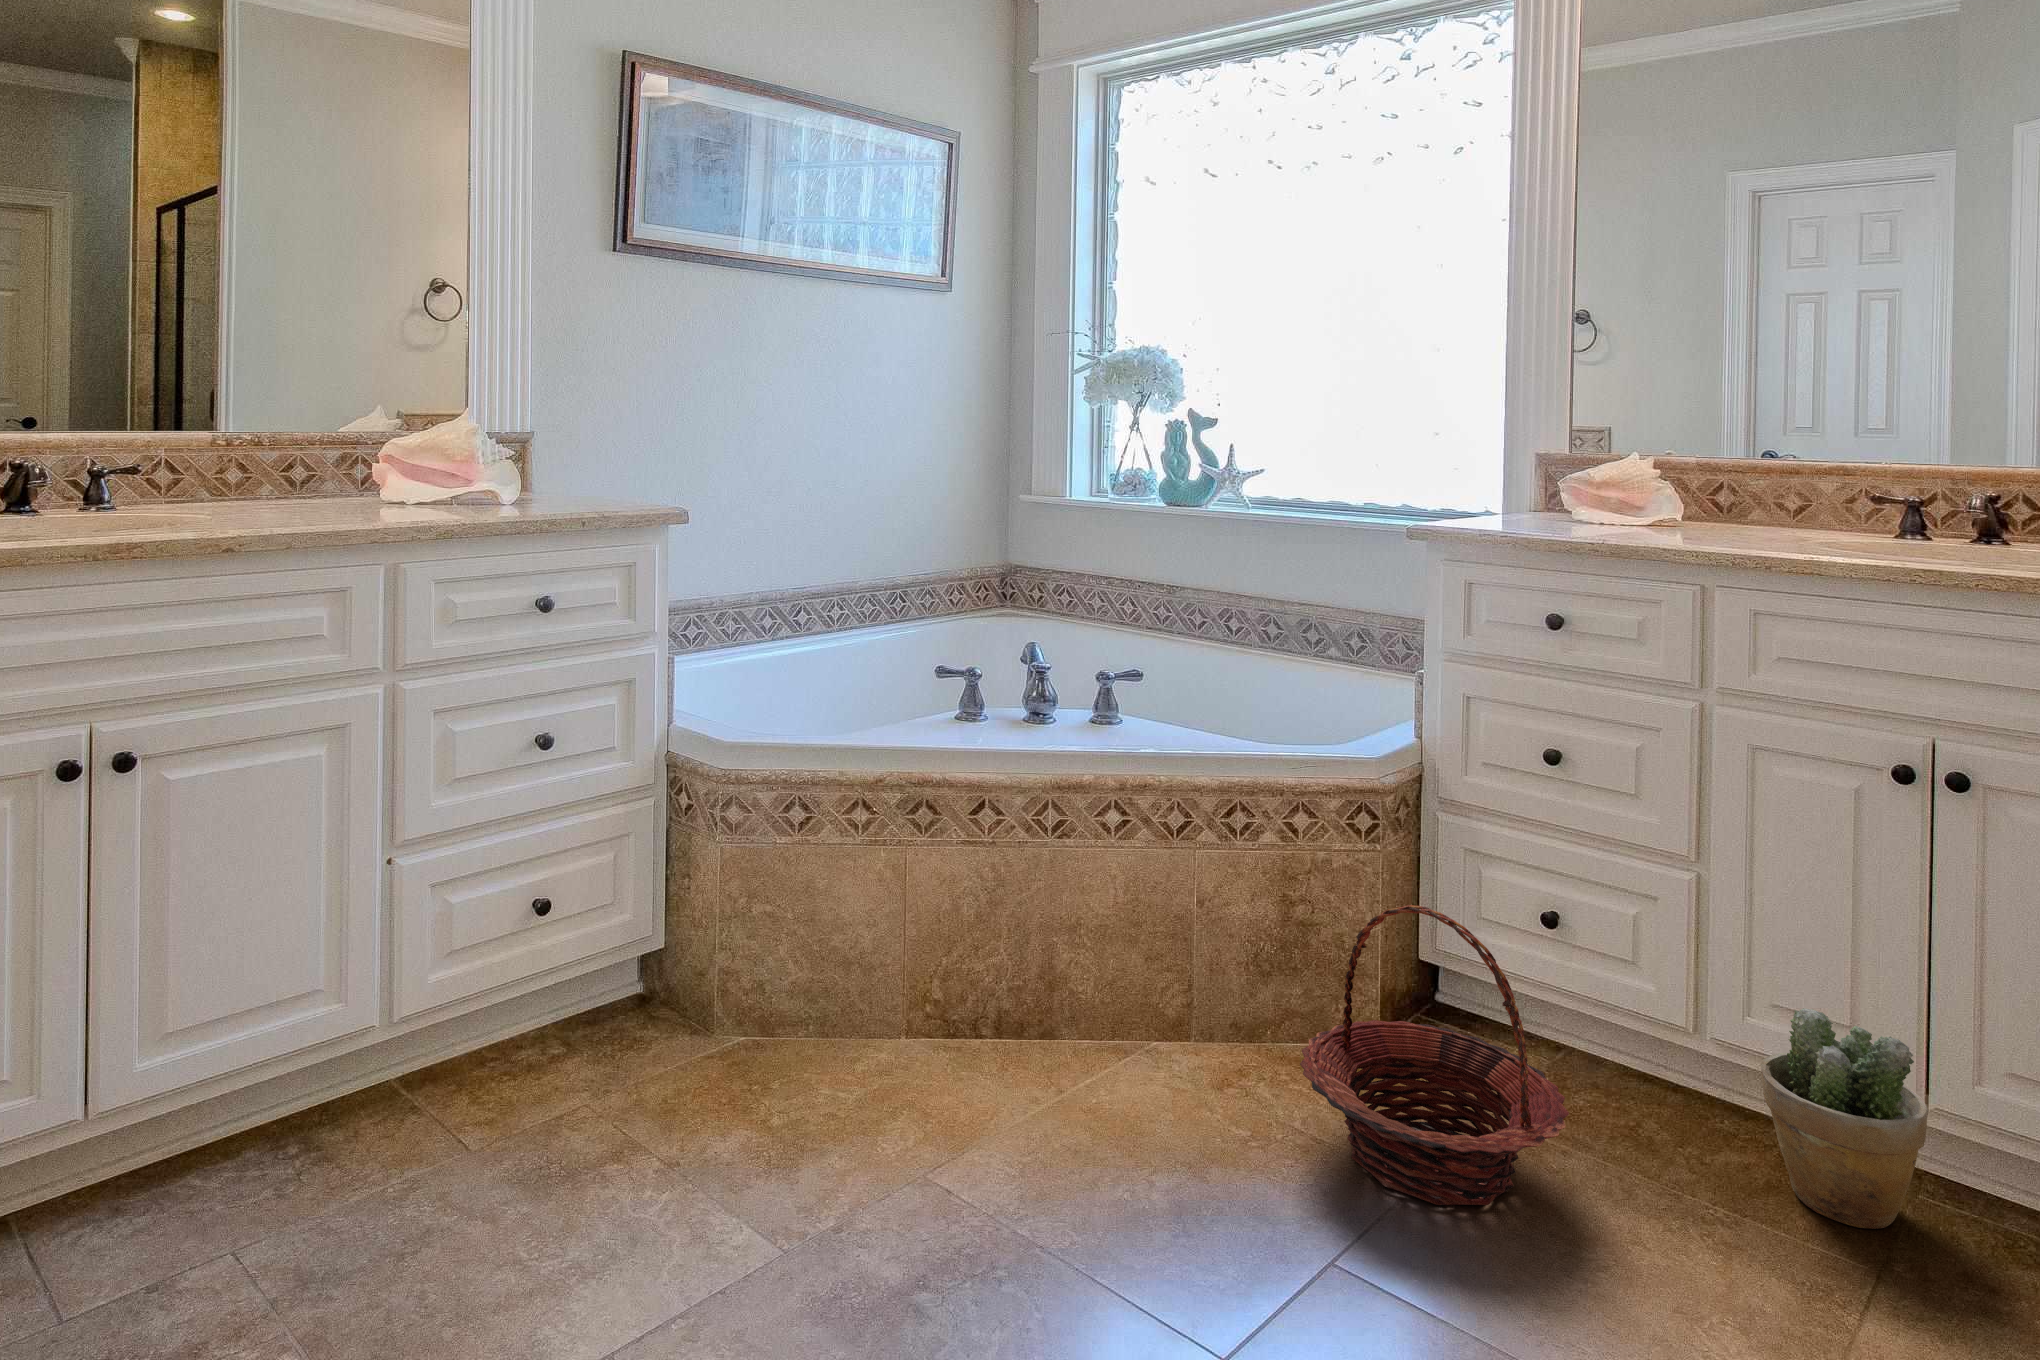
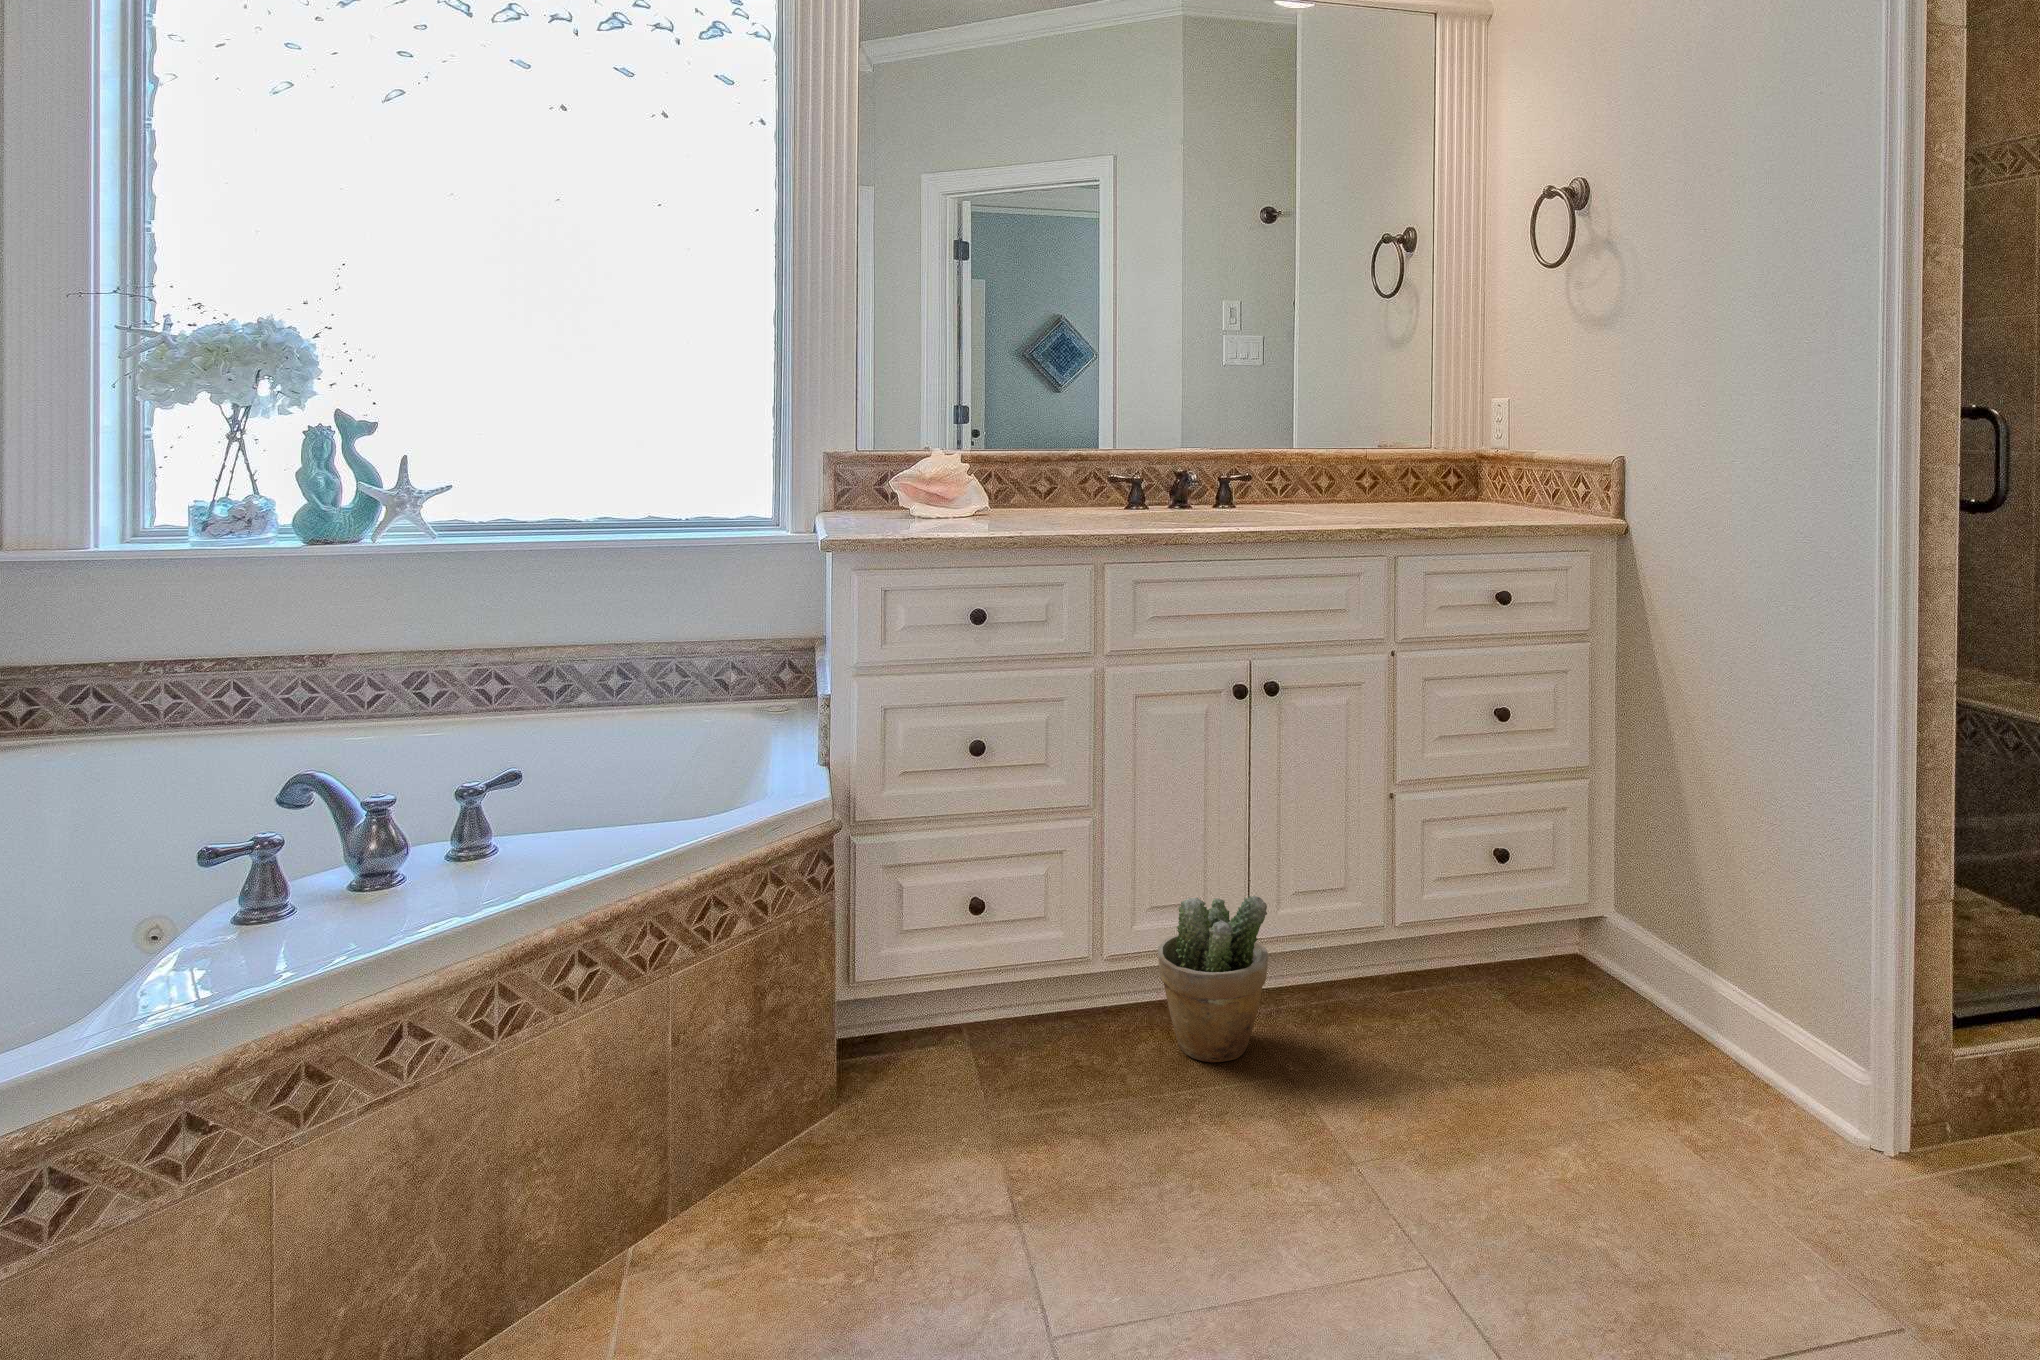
basket: present [1300,905,1569,1205] -> none [856,930,1119,1243]

